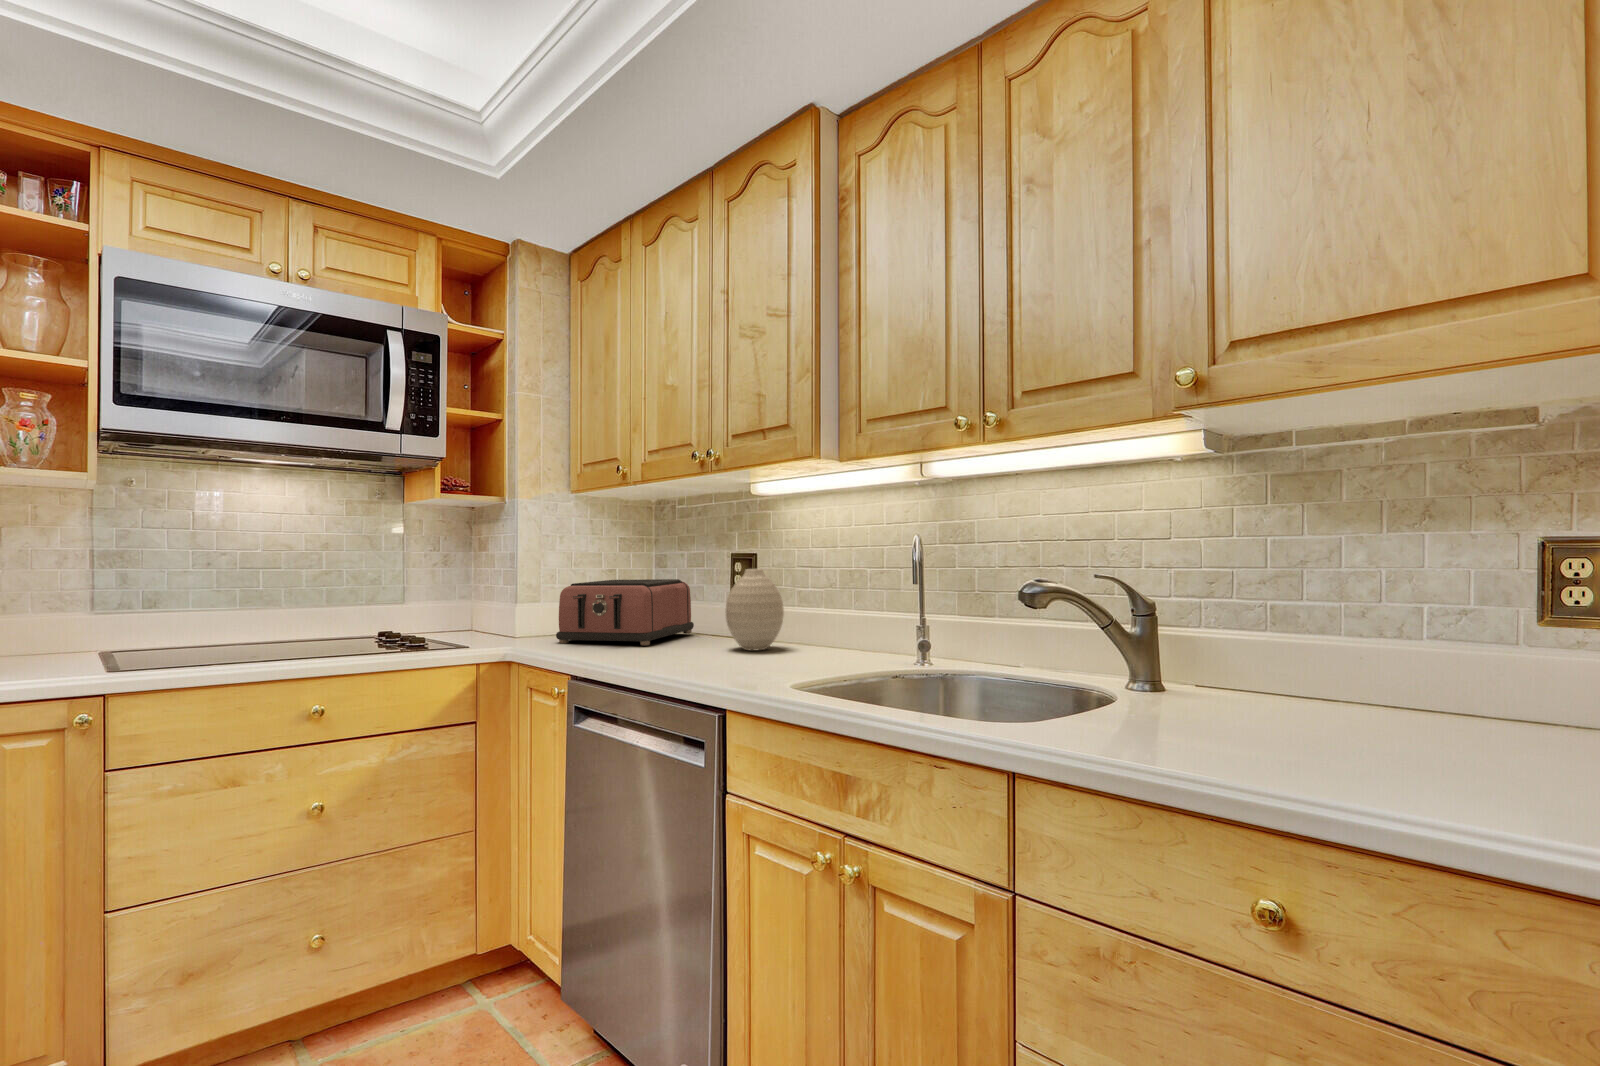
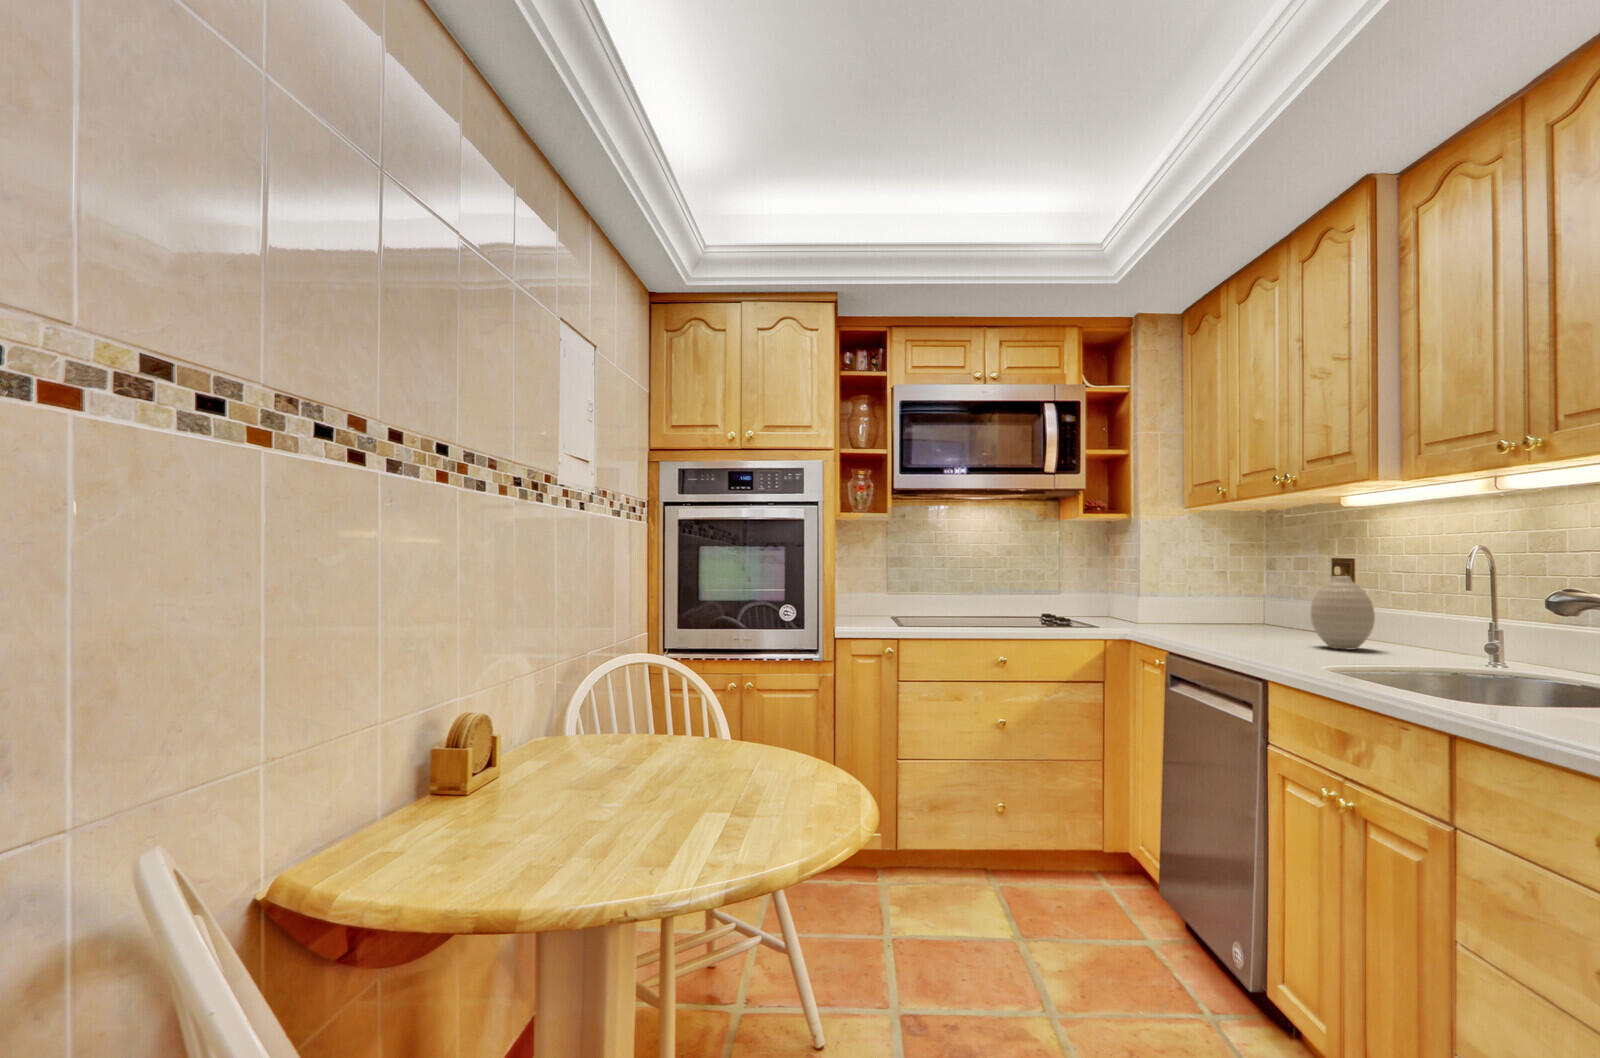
toaster: present [556,579,694,646] -> none [1166,582,1298,636]

